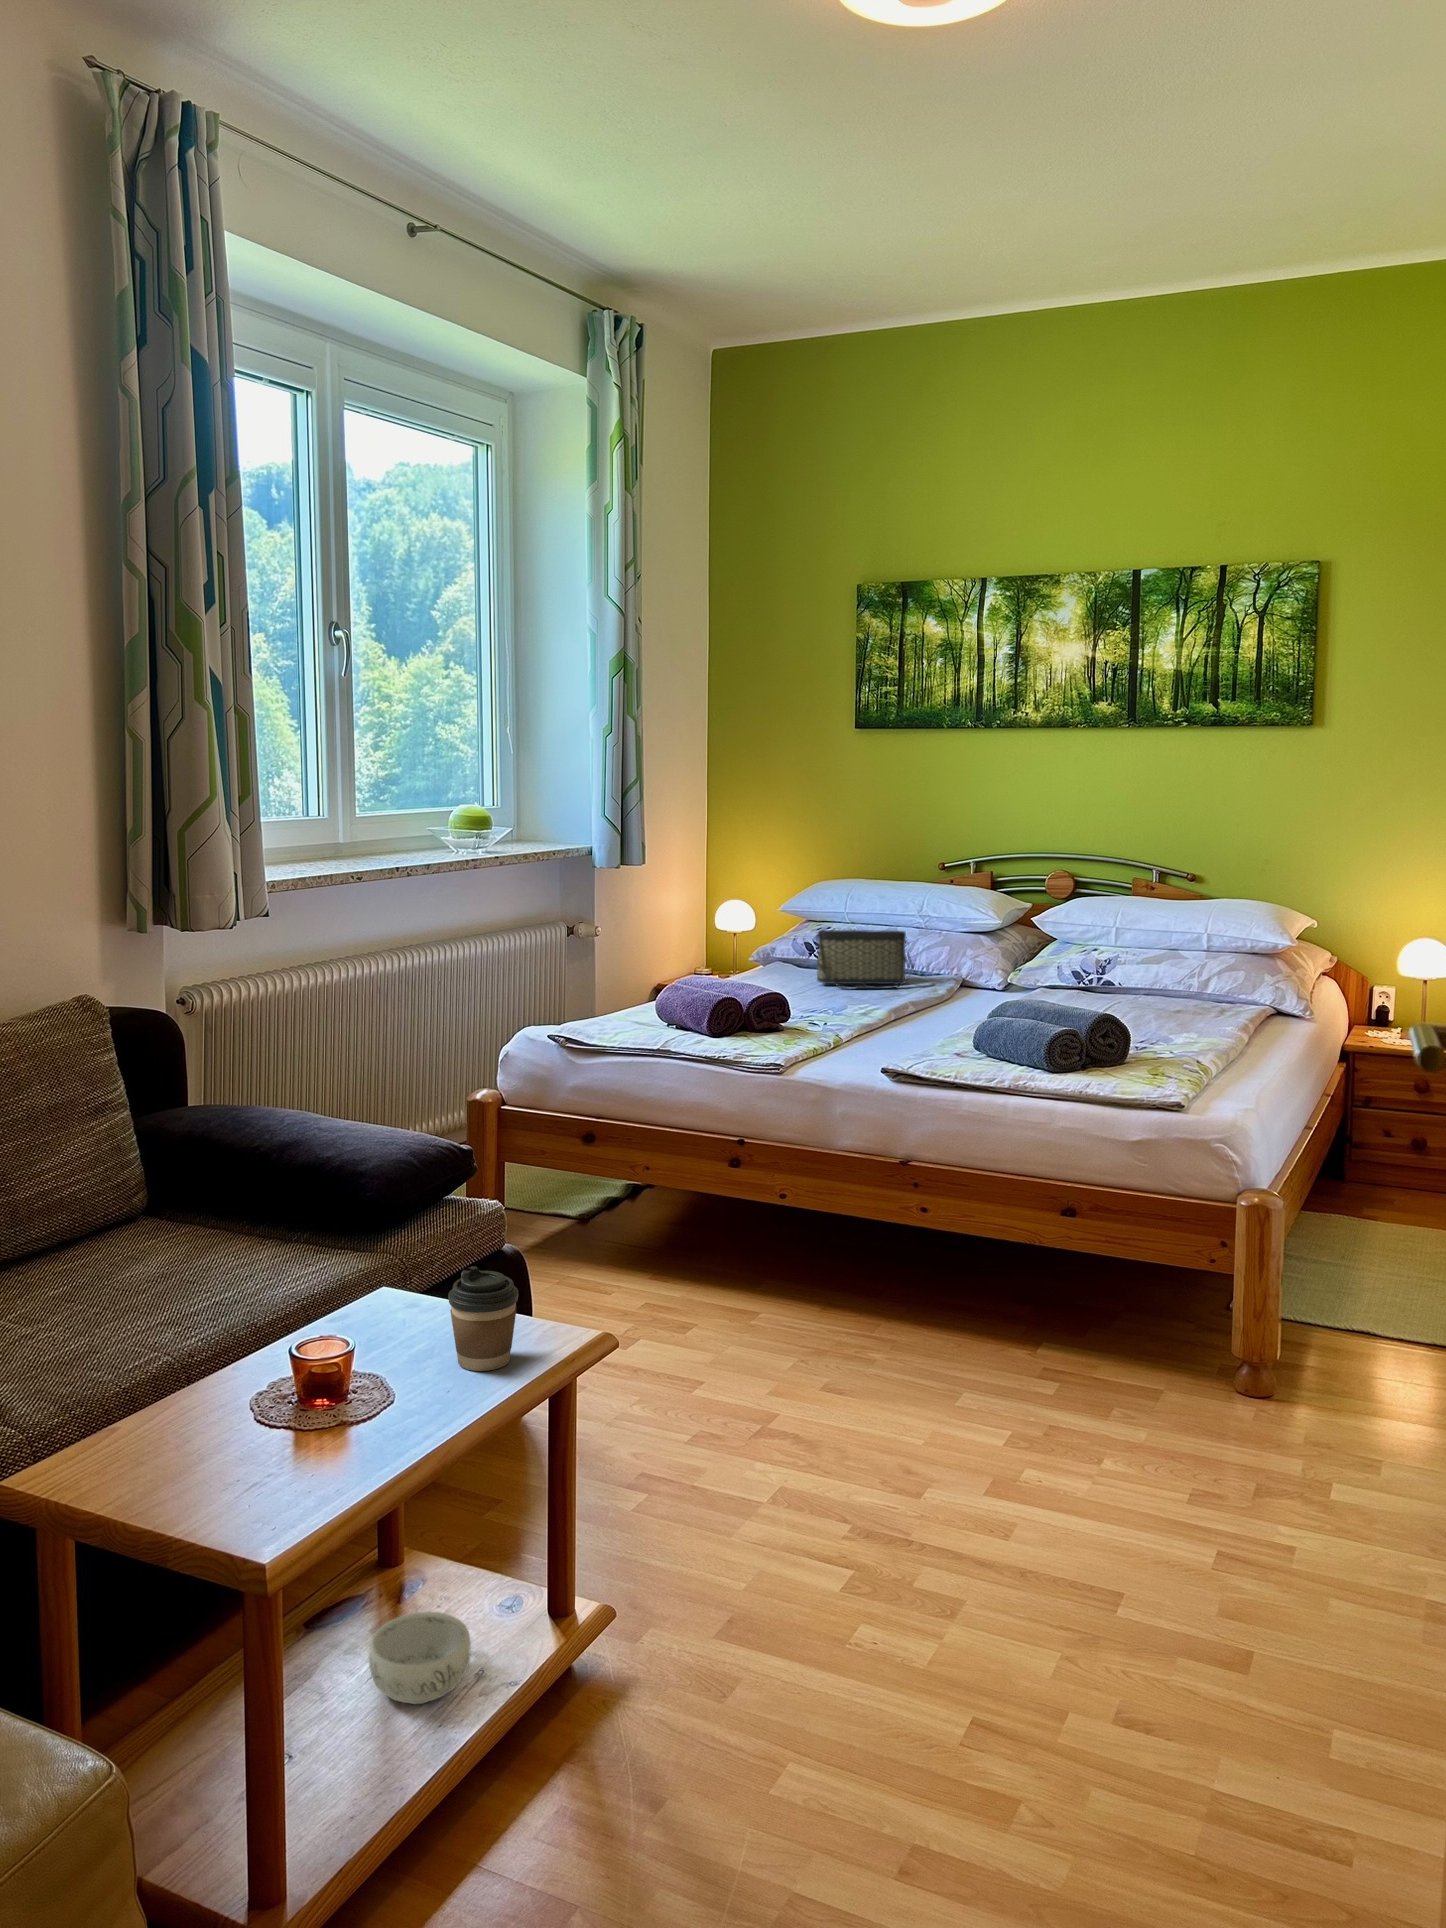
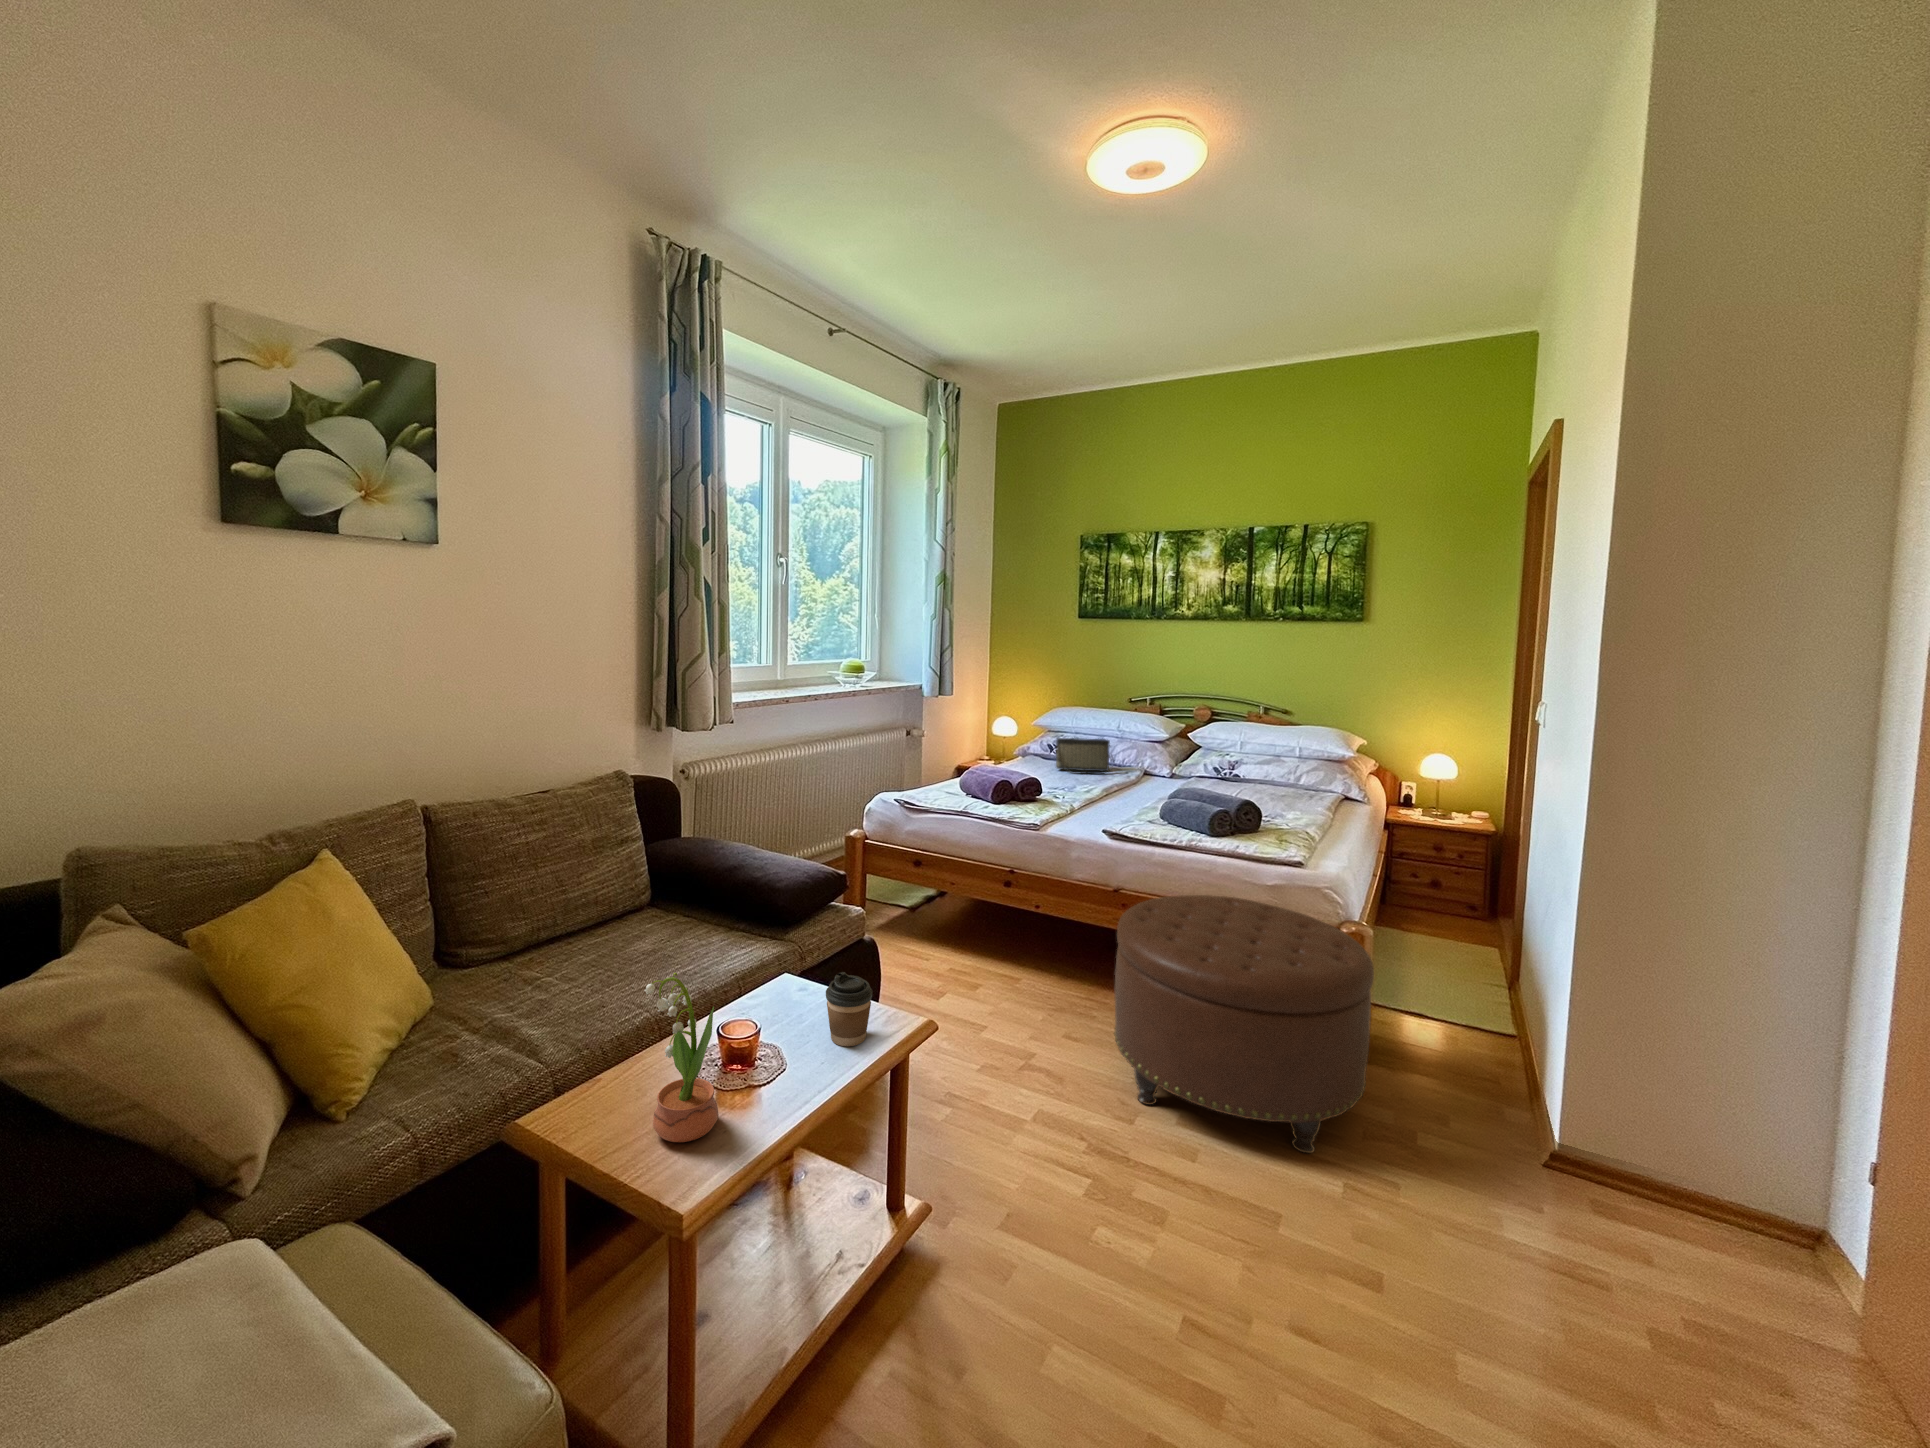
ottoman: none [895,1161,1265,1515] -> present [1114,895,1374,1153]
potted flower: none [189,1252,303,1486] -> present [644,973,719,1142]
decorative bowl: present [369,1612,471,1704] -> none [765,1208,834,1281]

